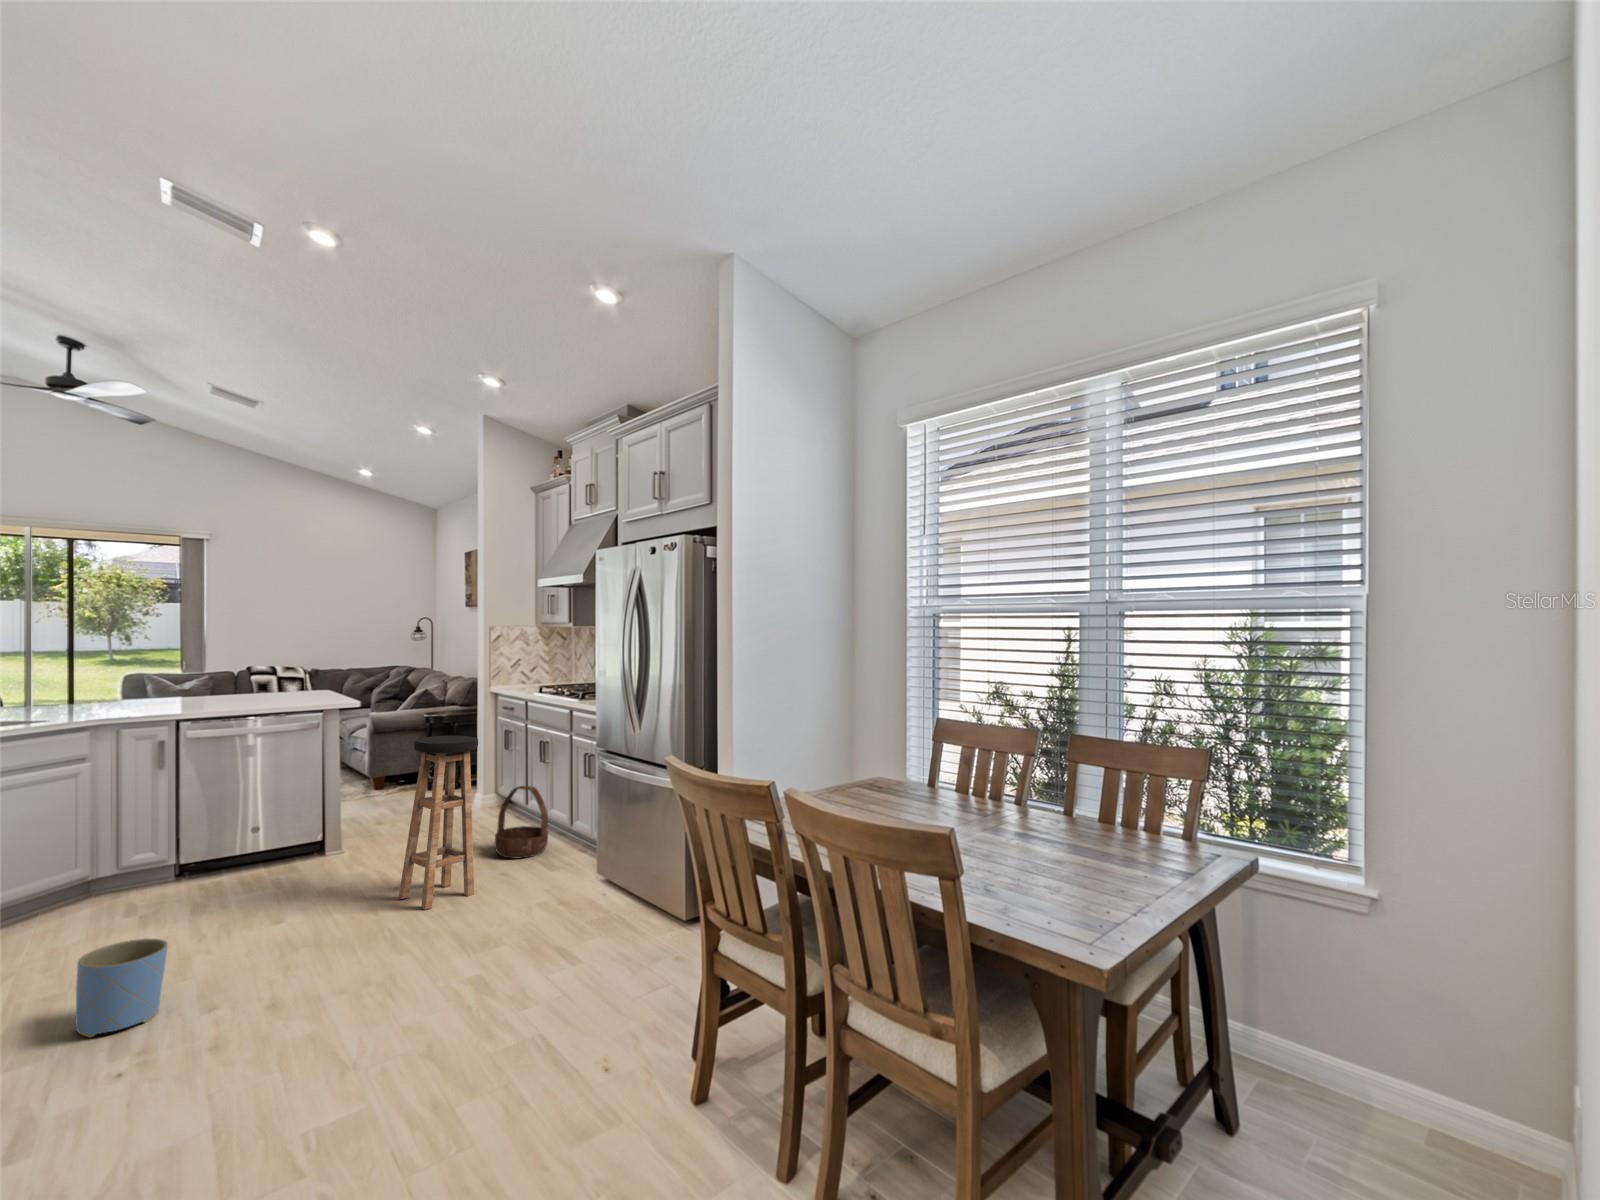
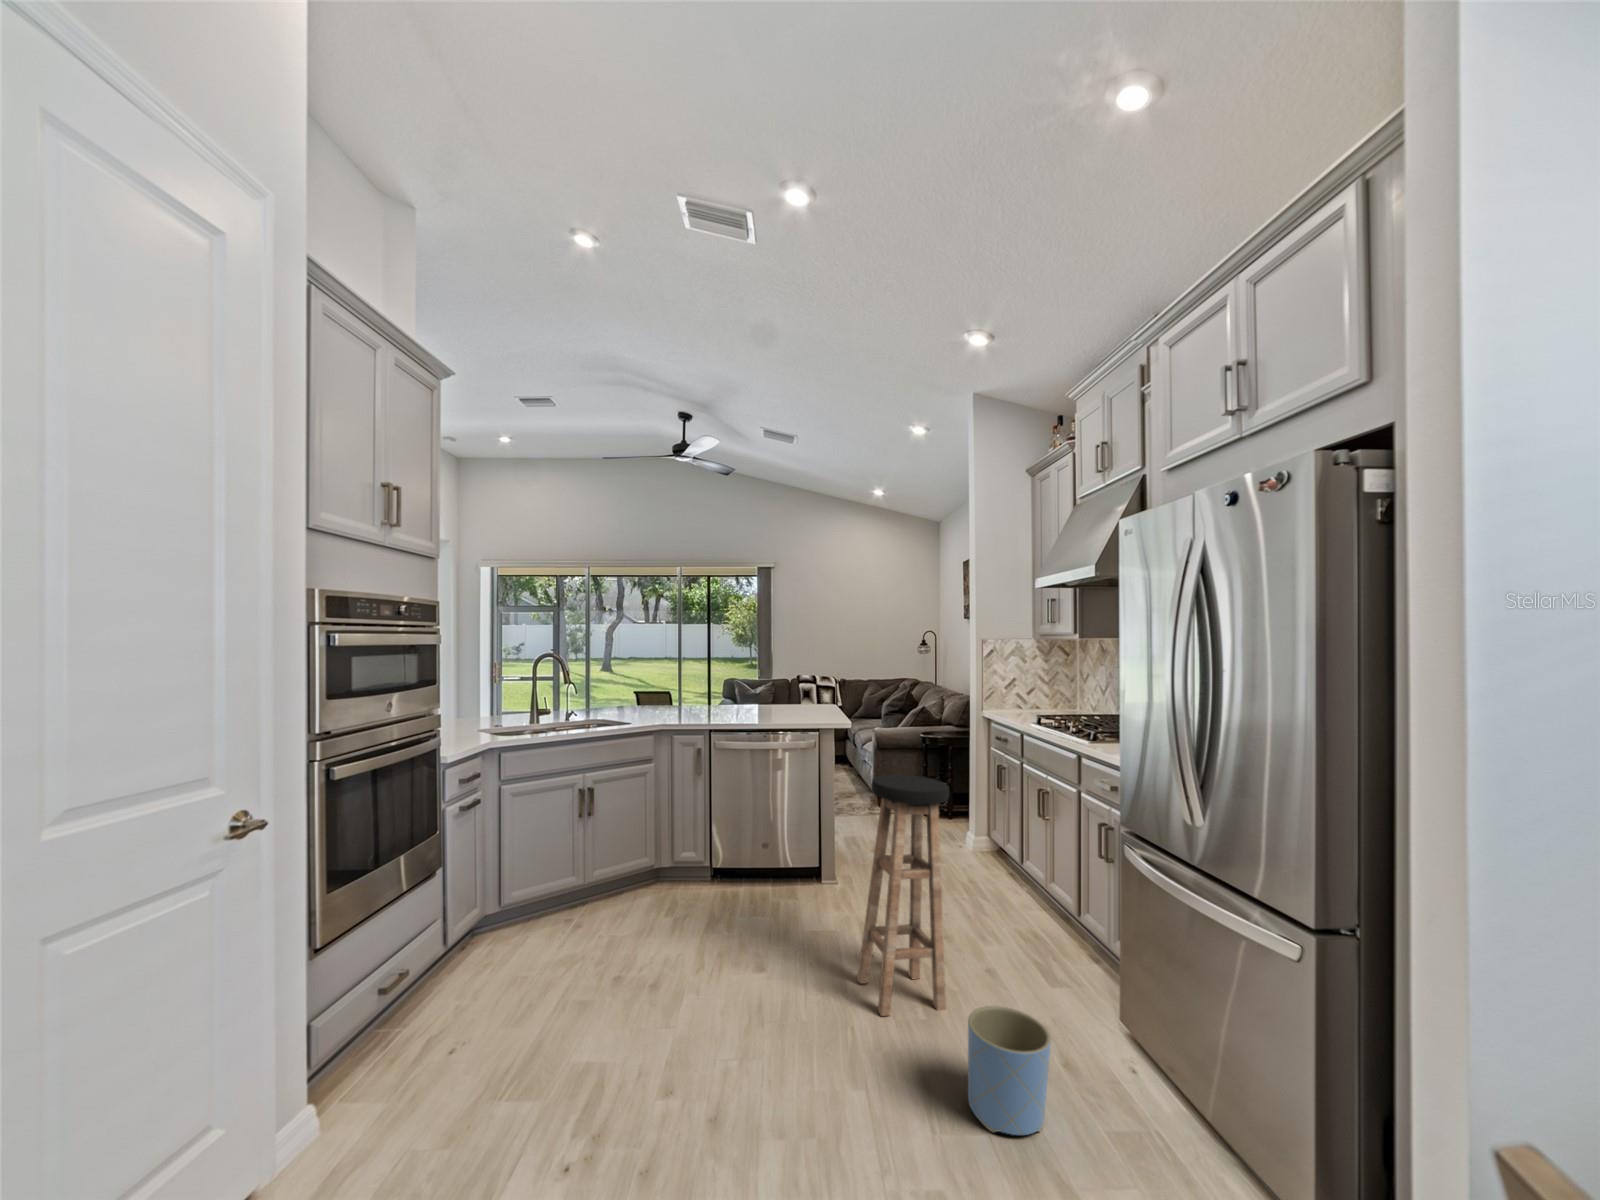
basket: present [495,786,548,858] -> none [980,851,1052,958]
planter: present [75,939,168,1037] -> present [968,1006,1051,1135]

